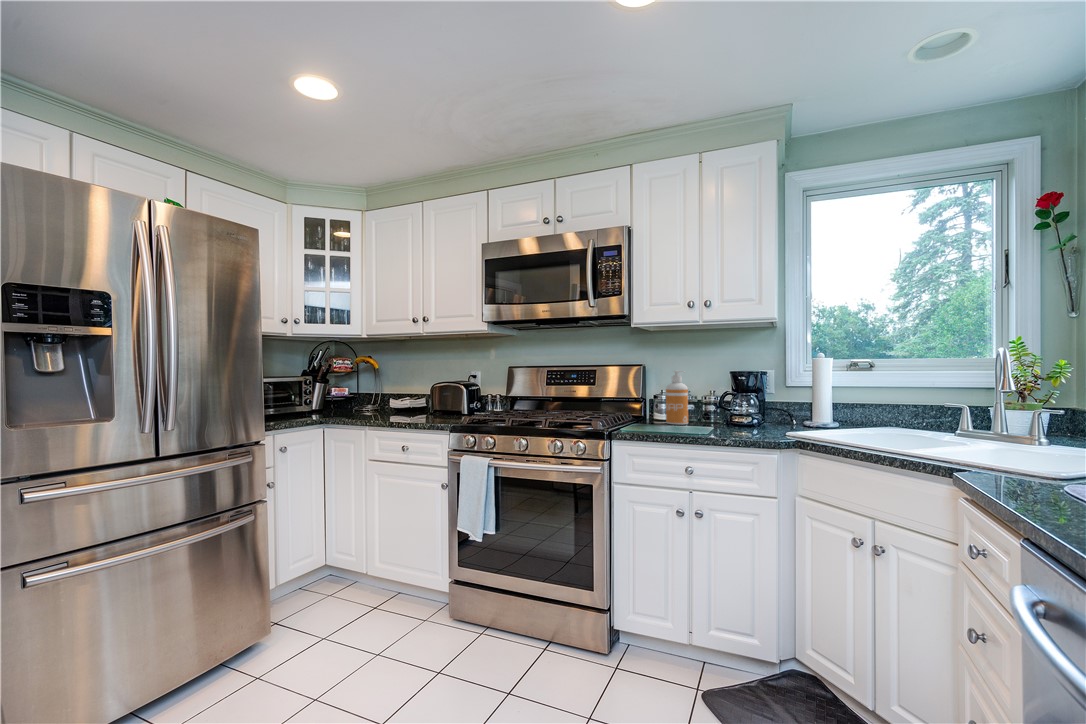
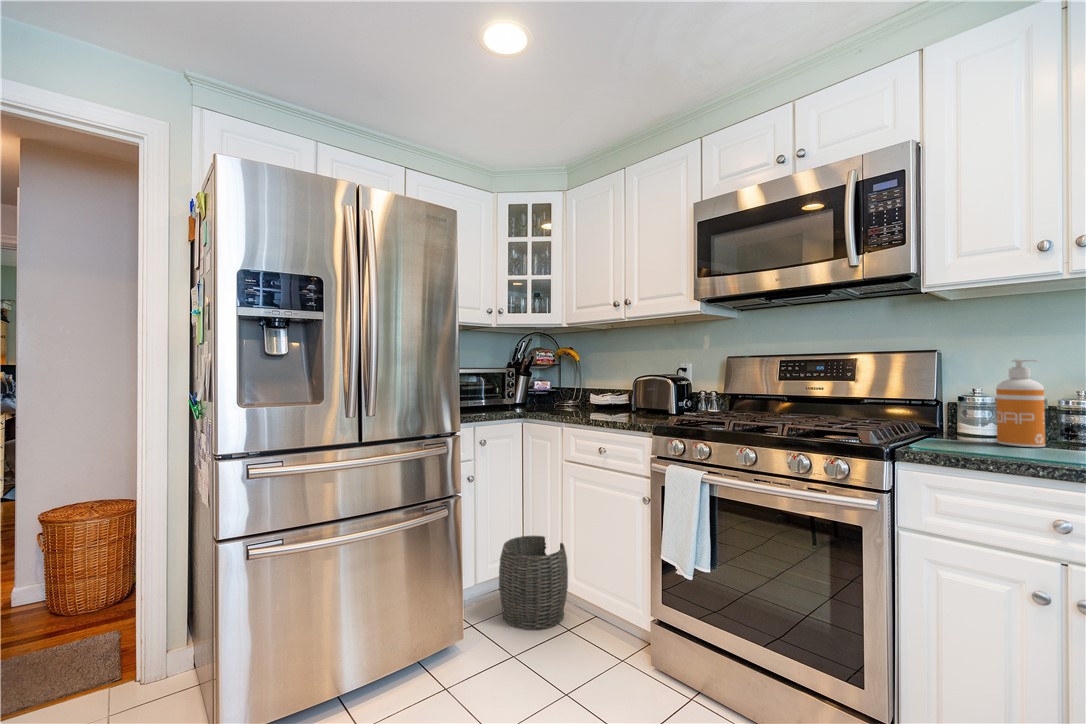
woven basket: none [305,532,373,619] -> present [499,536,568,630]

